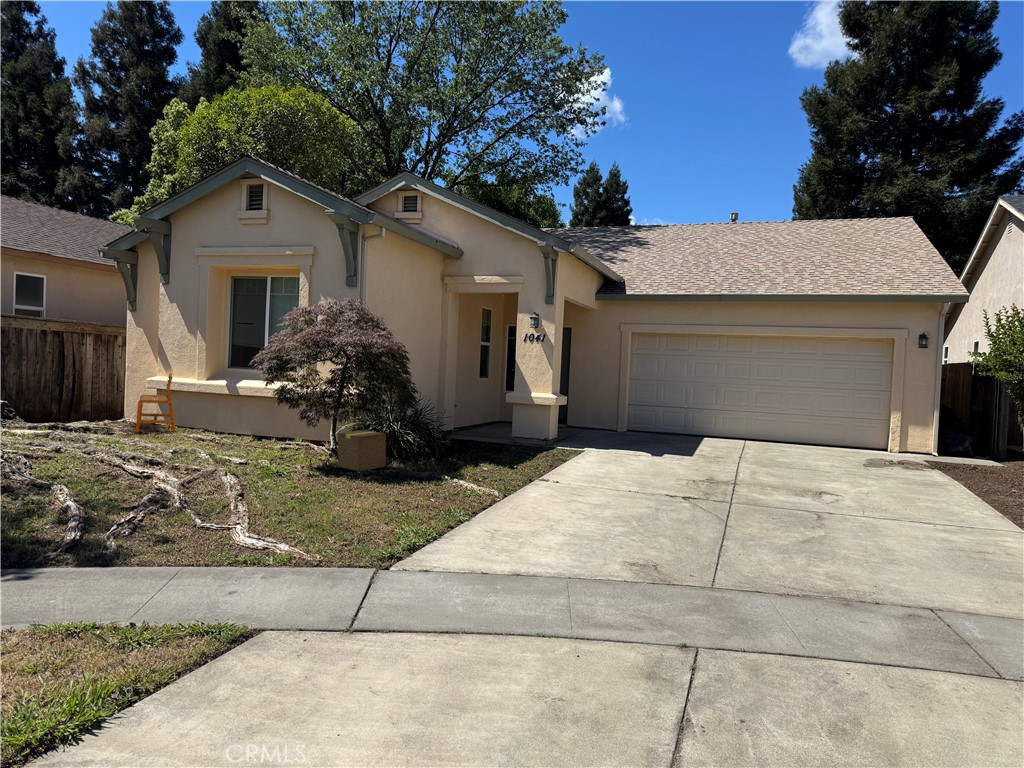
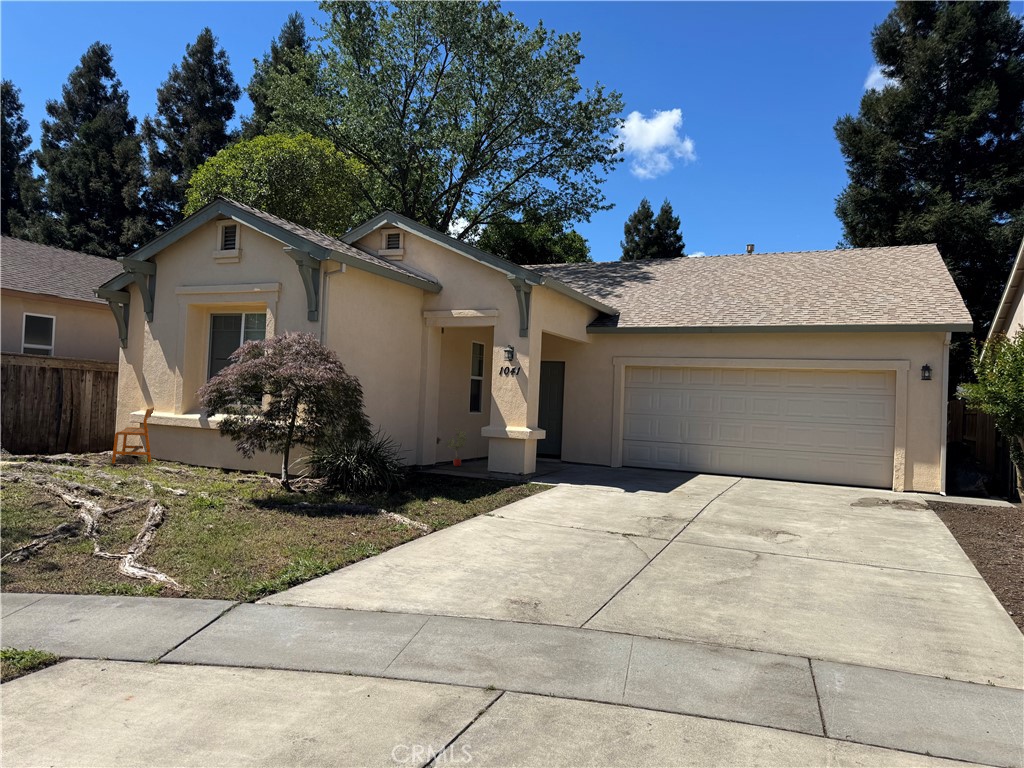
potted tree: none [464,392,484,431] -> present [447,429,467,466]
cardboard box: present [338,430,386,471] -> none [288,463,335,504]

